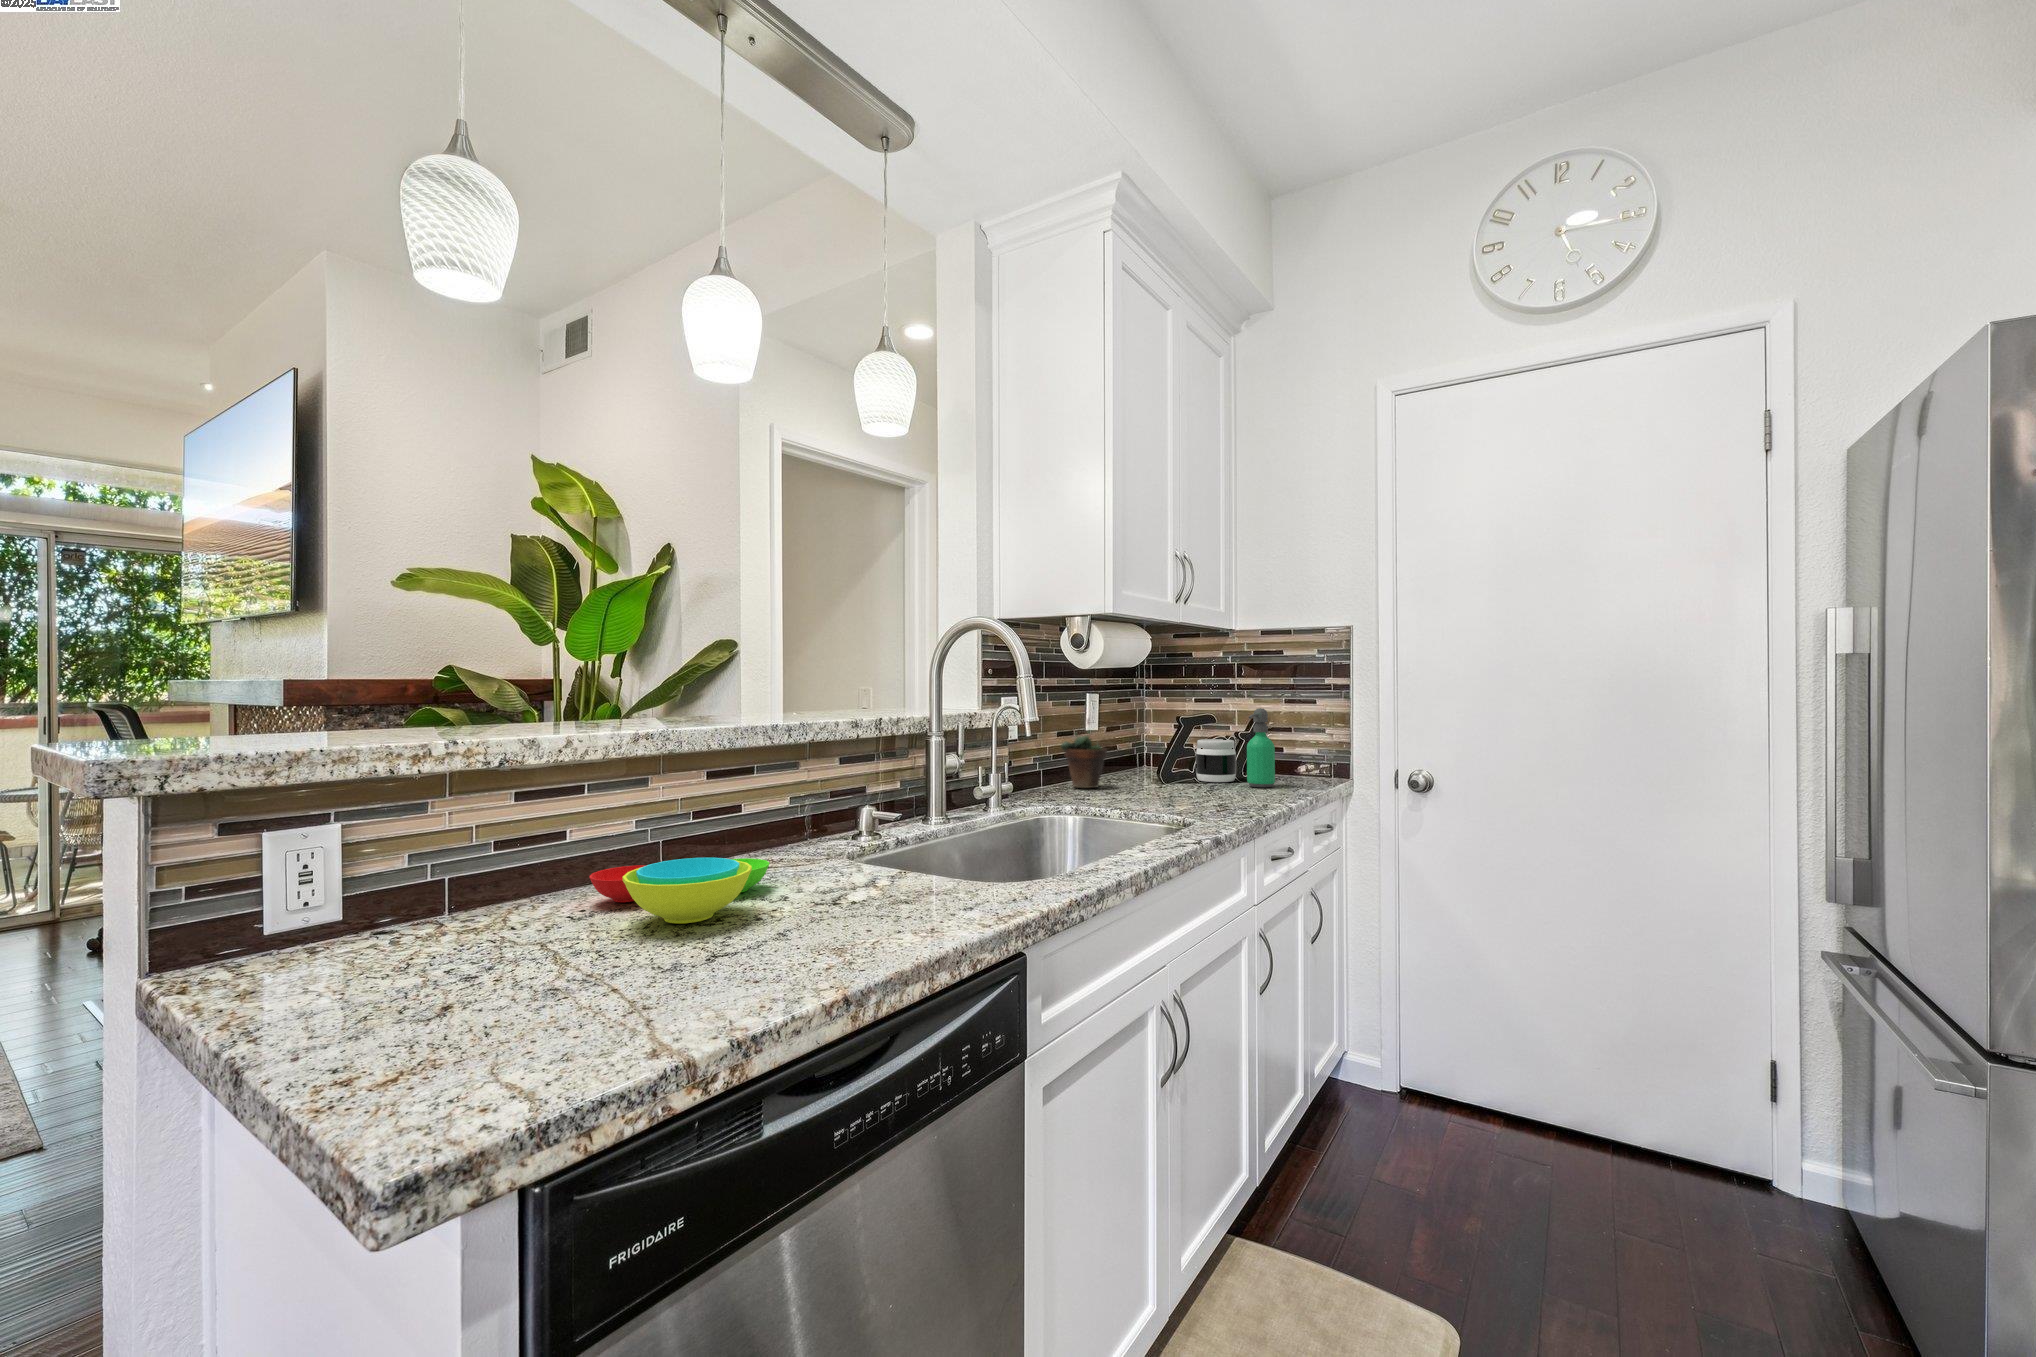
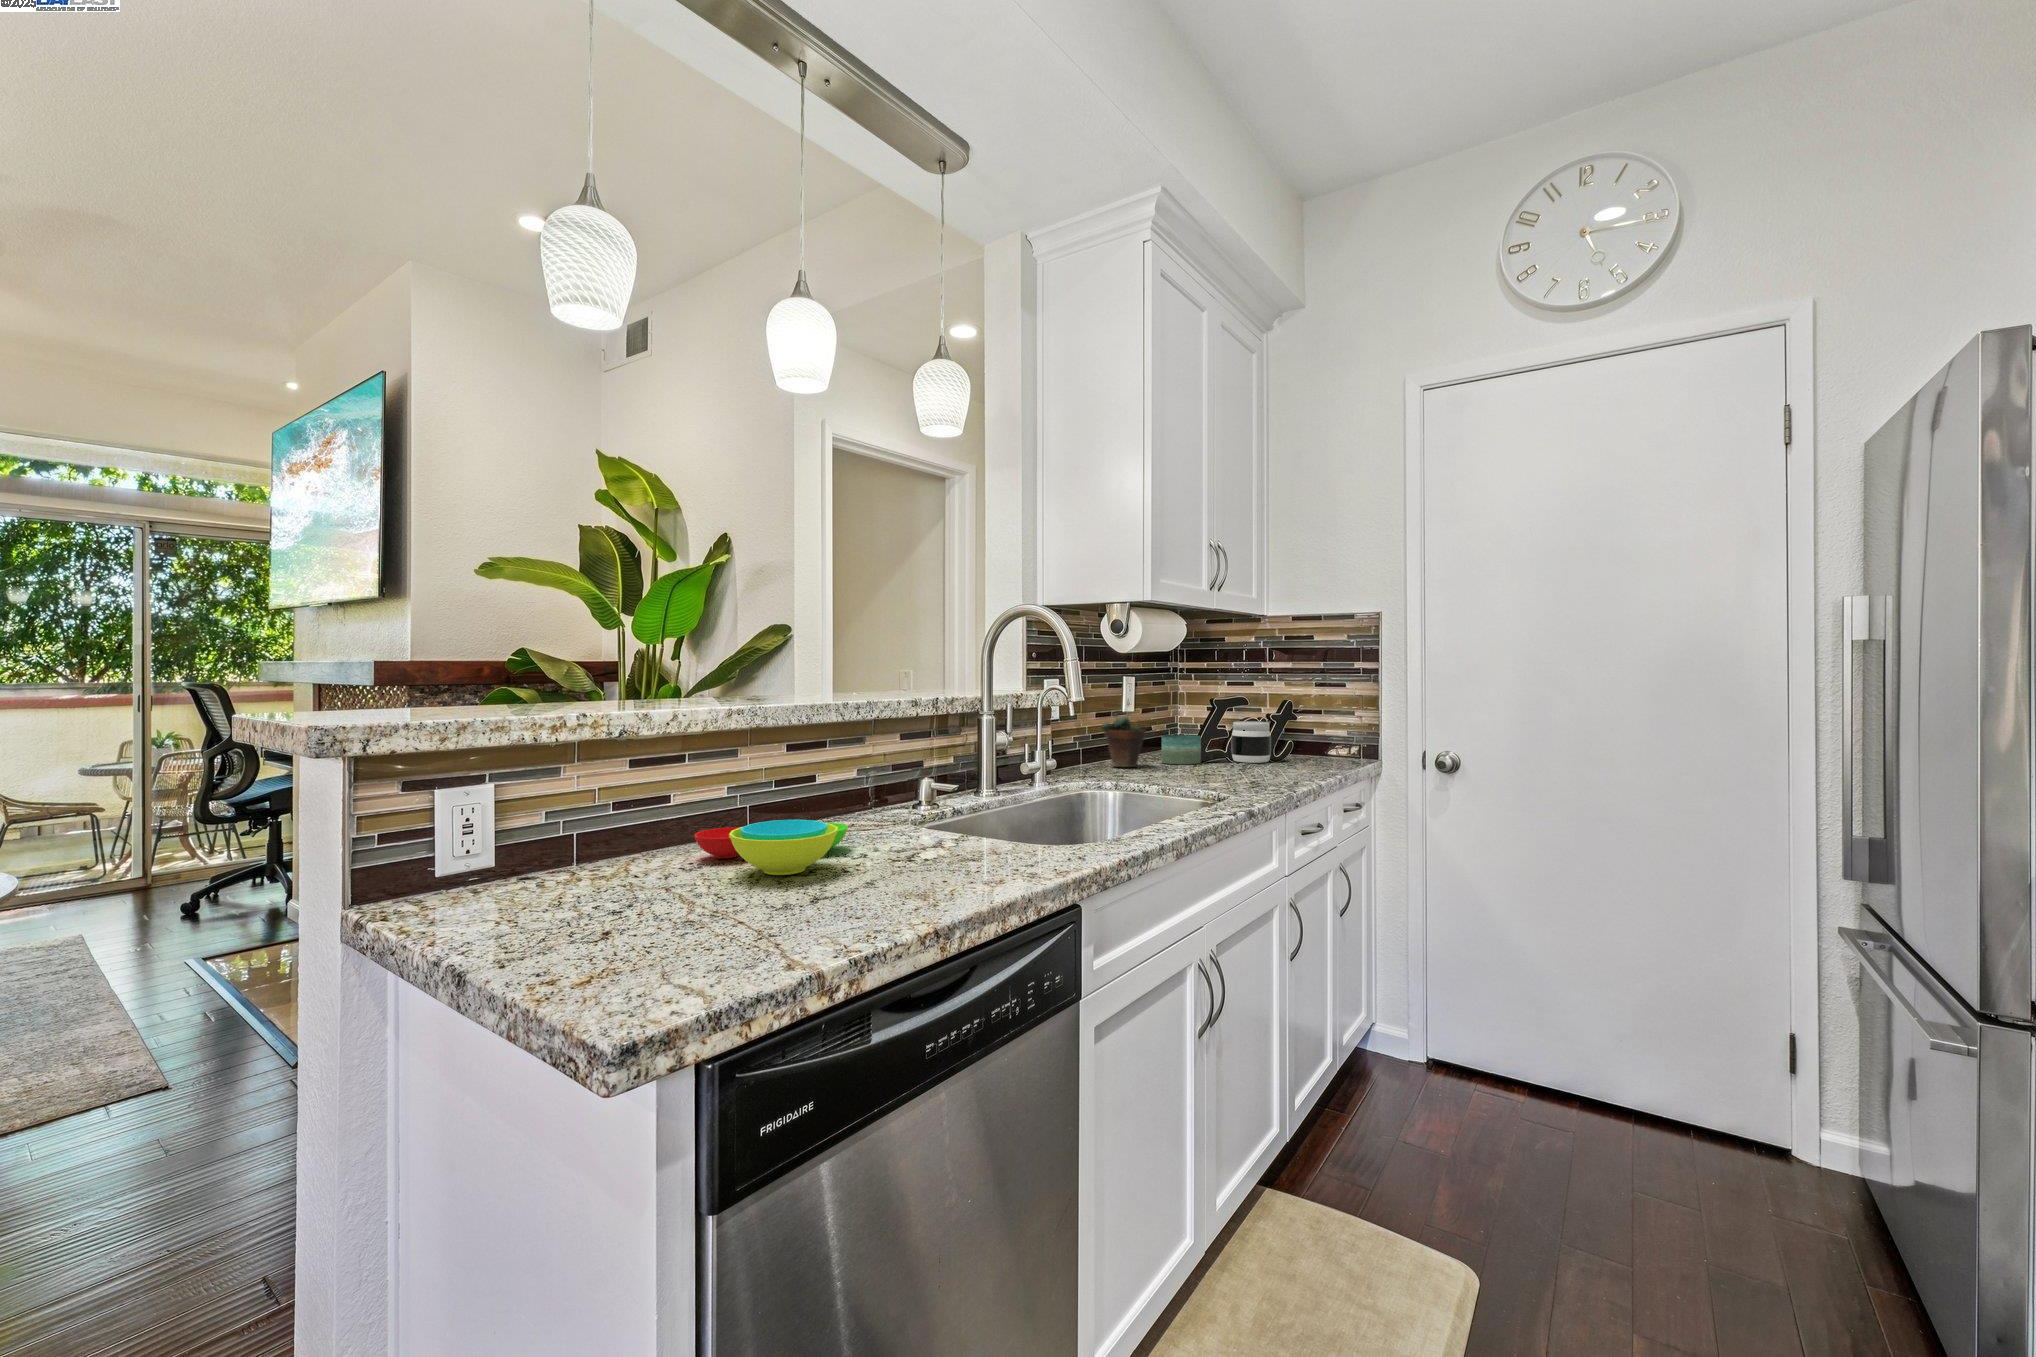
soap dispenser: present [1247,708,1275,787] -> none [1281,692,1308,768]
candle: none [1124,753,1164,784] -> present [1161,735,1201,764]

